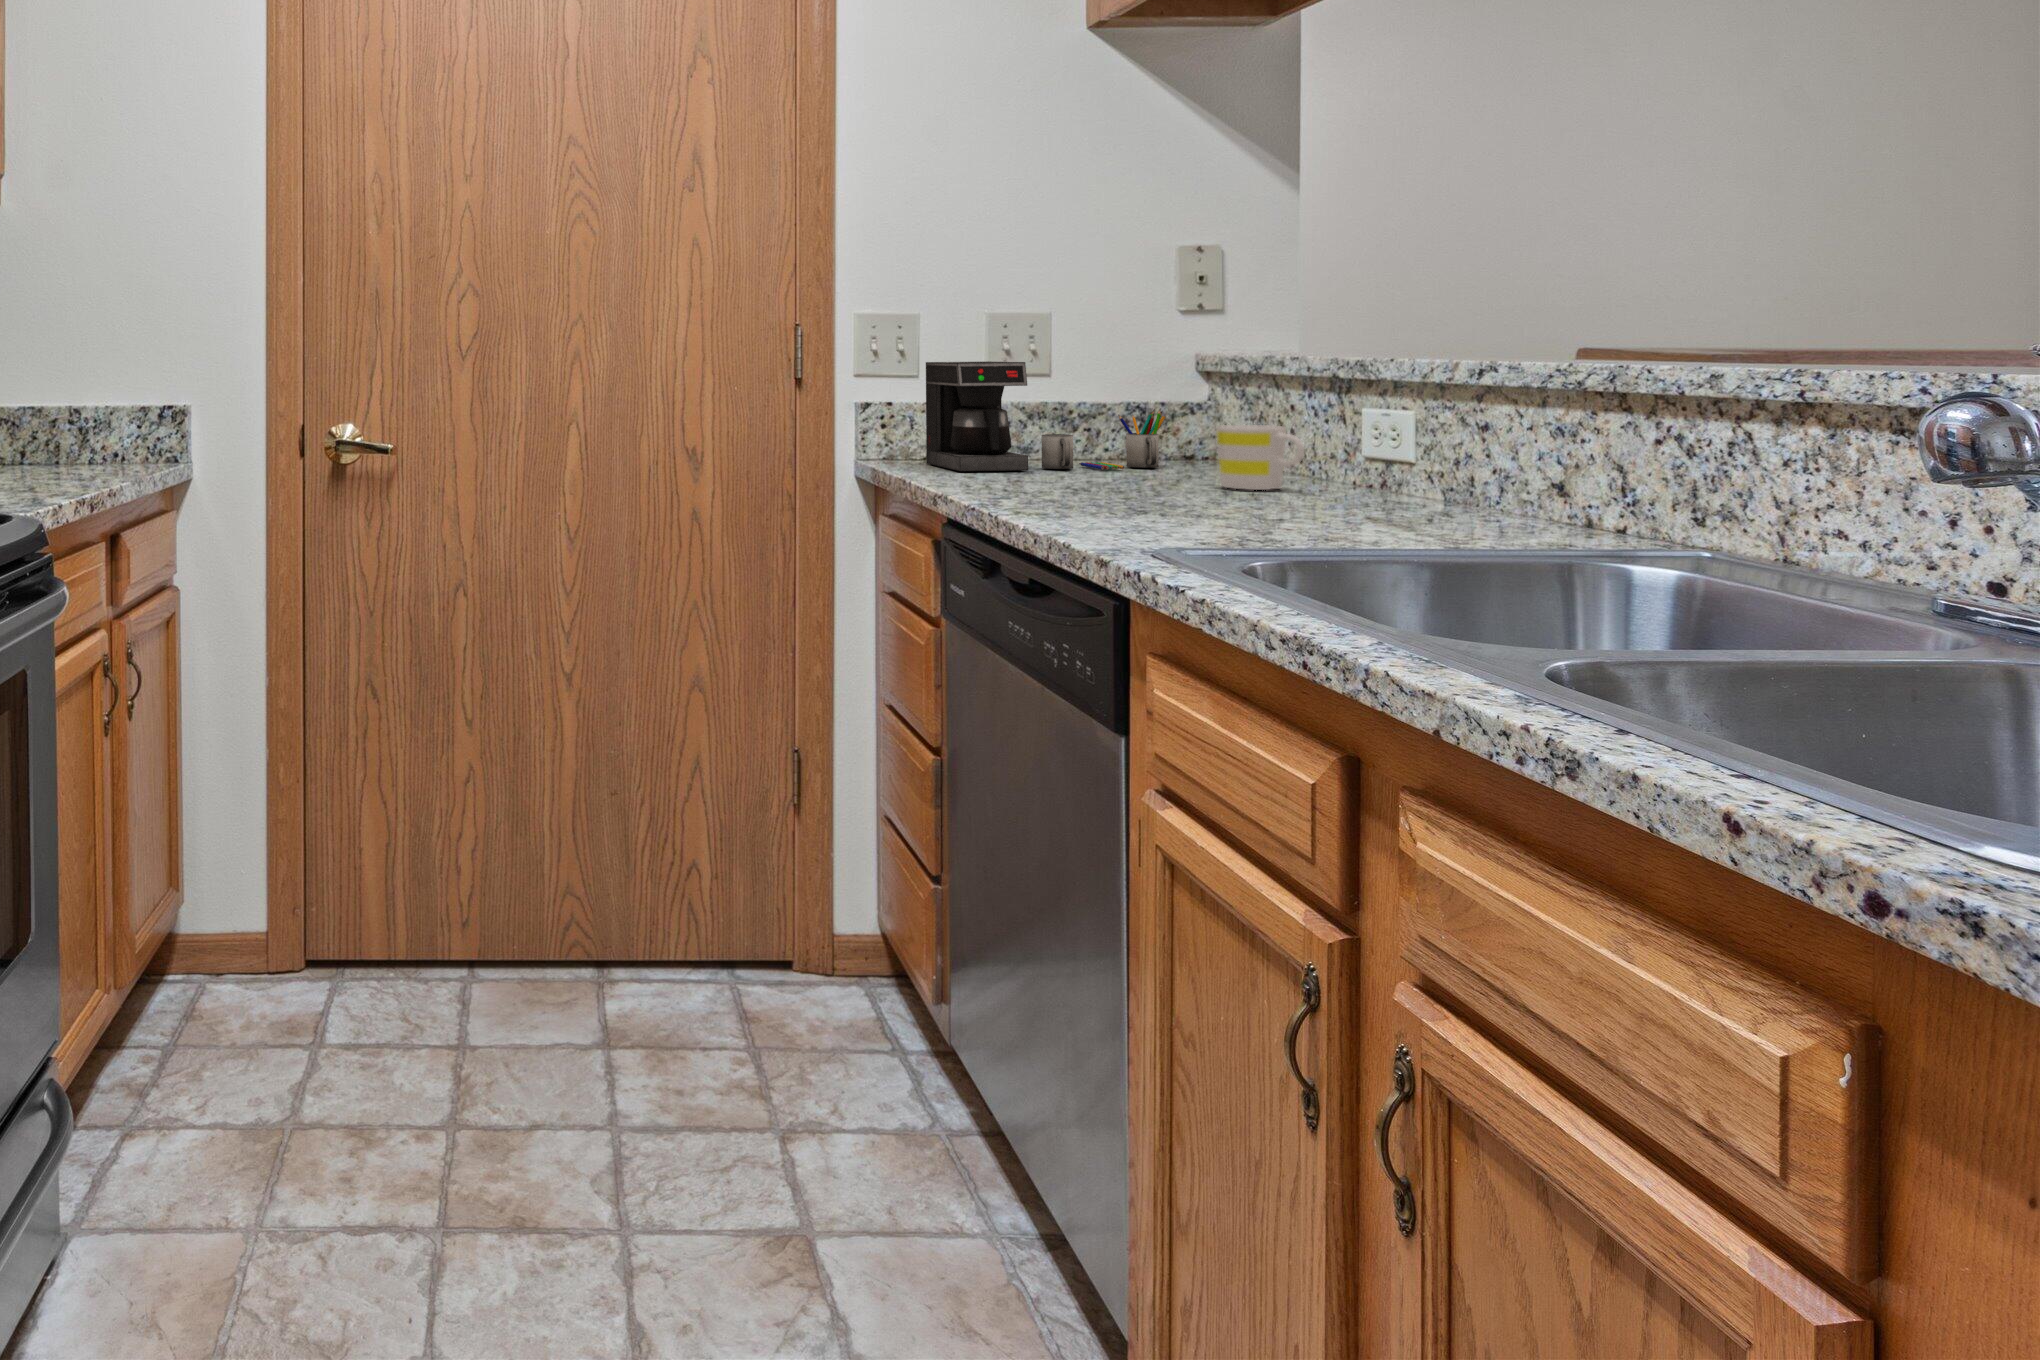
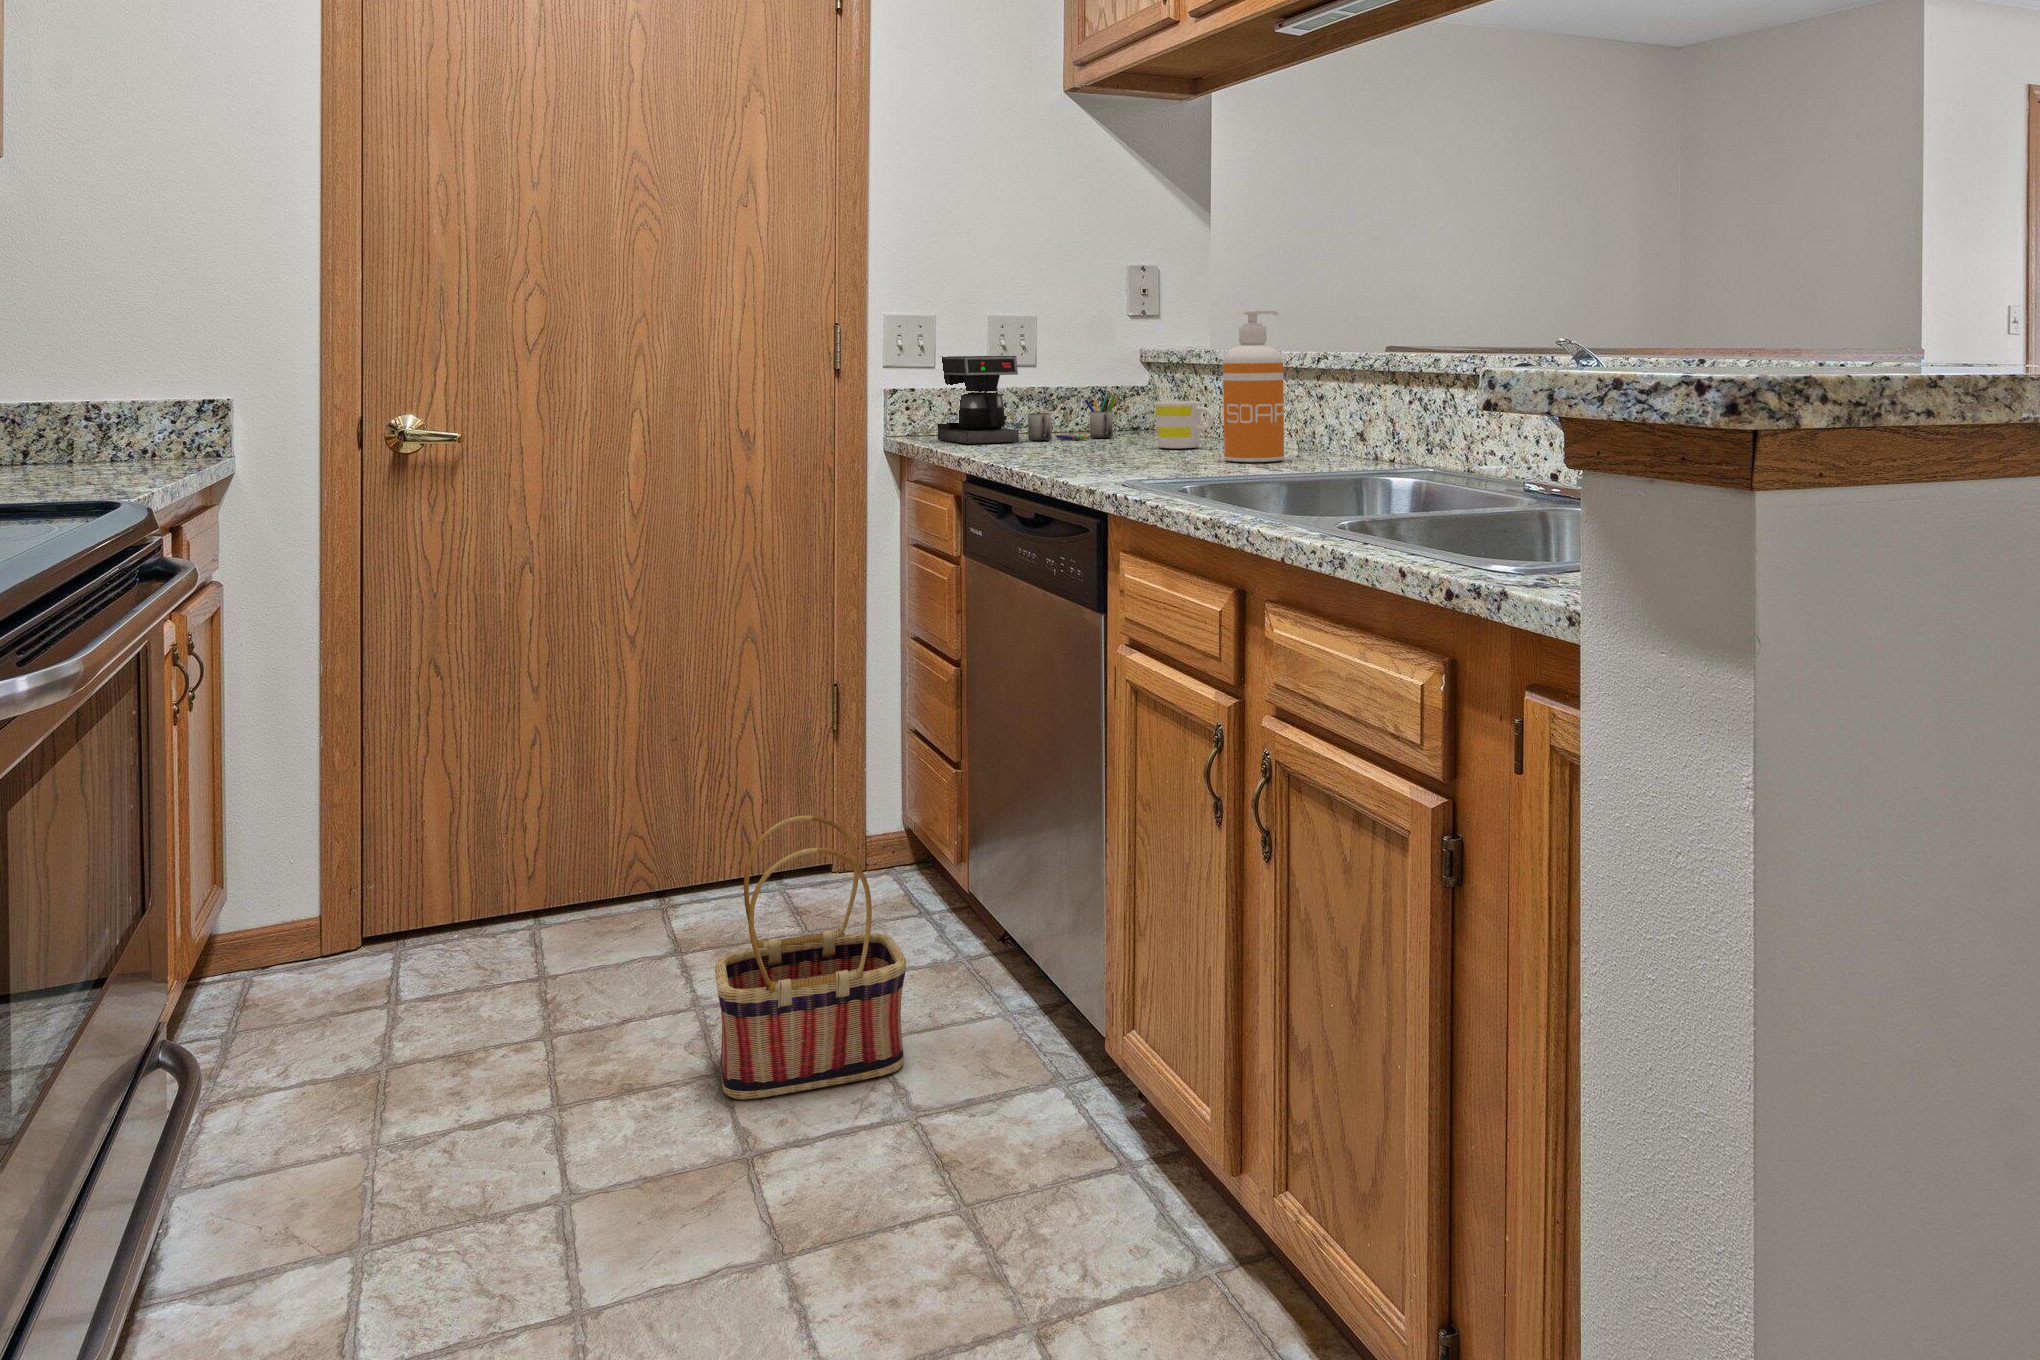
soap dispenser: none [1318,301,1418,520] -> present [1223,310,1284,462]
basket: none [619,931,853,1288] -> present [715,815,907,1099]

